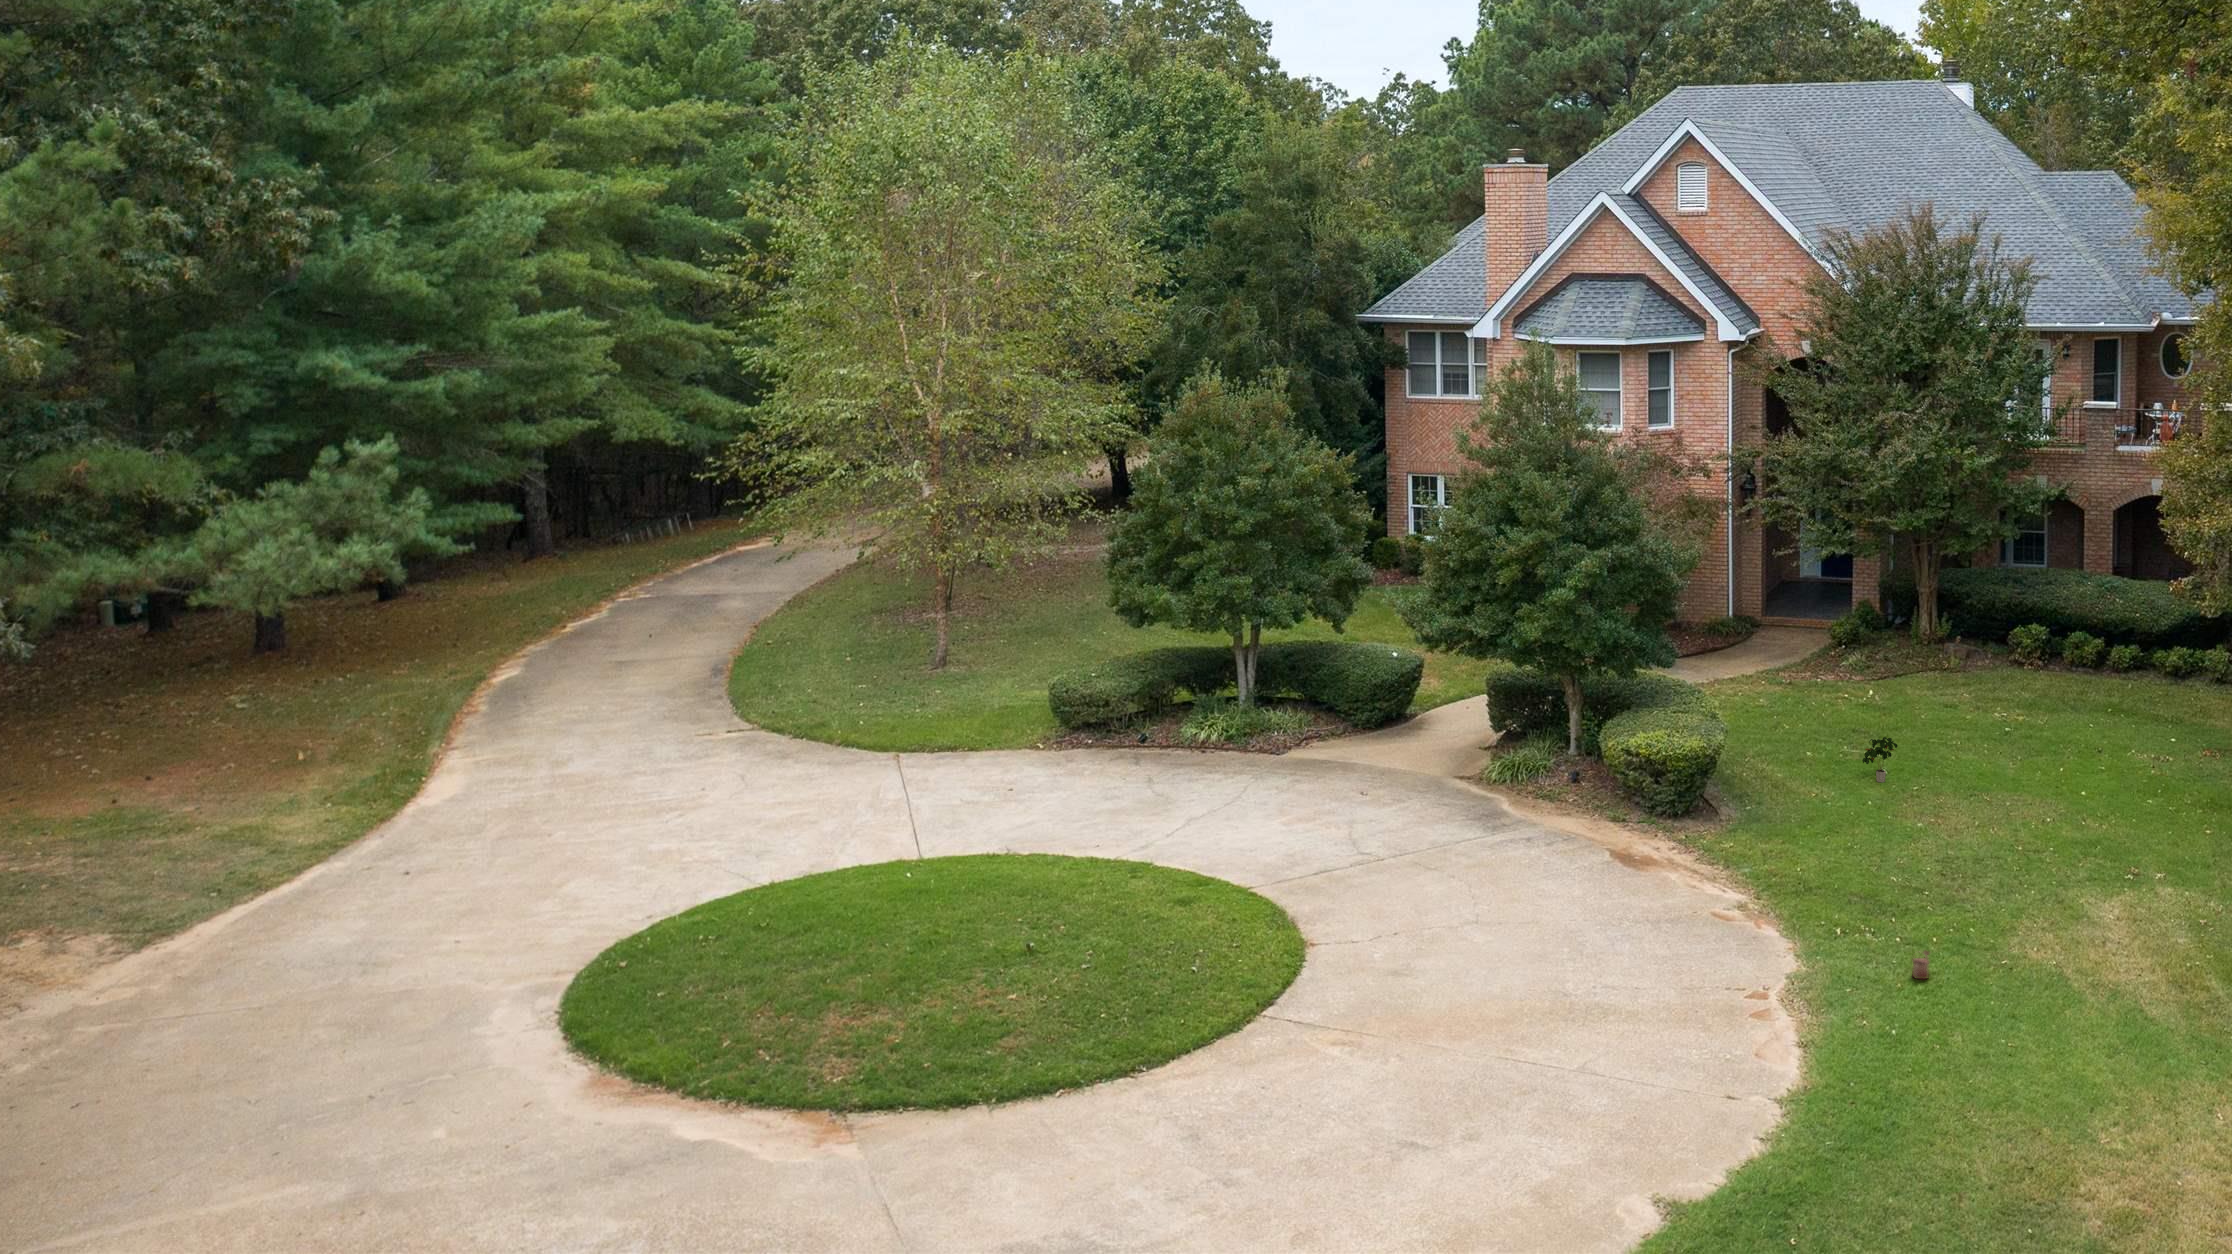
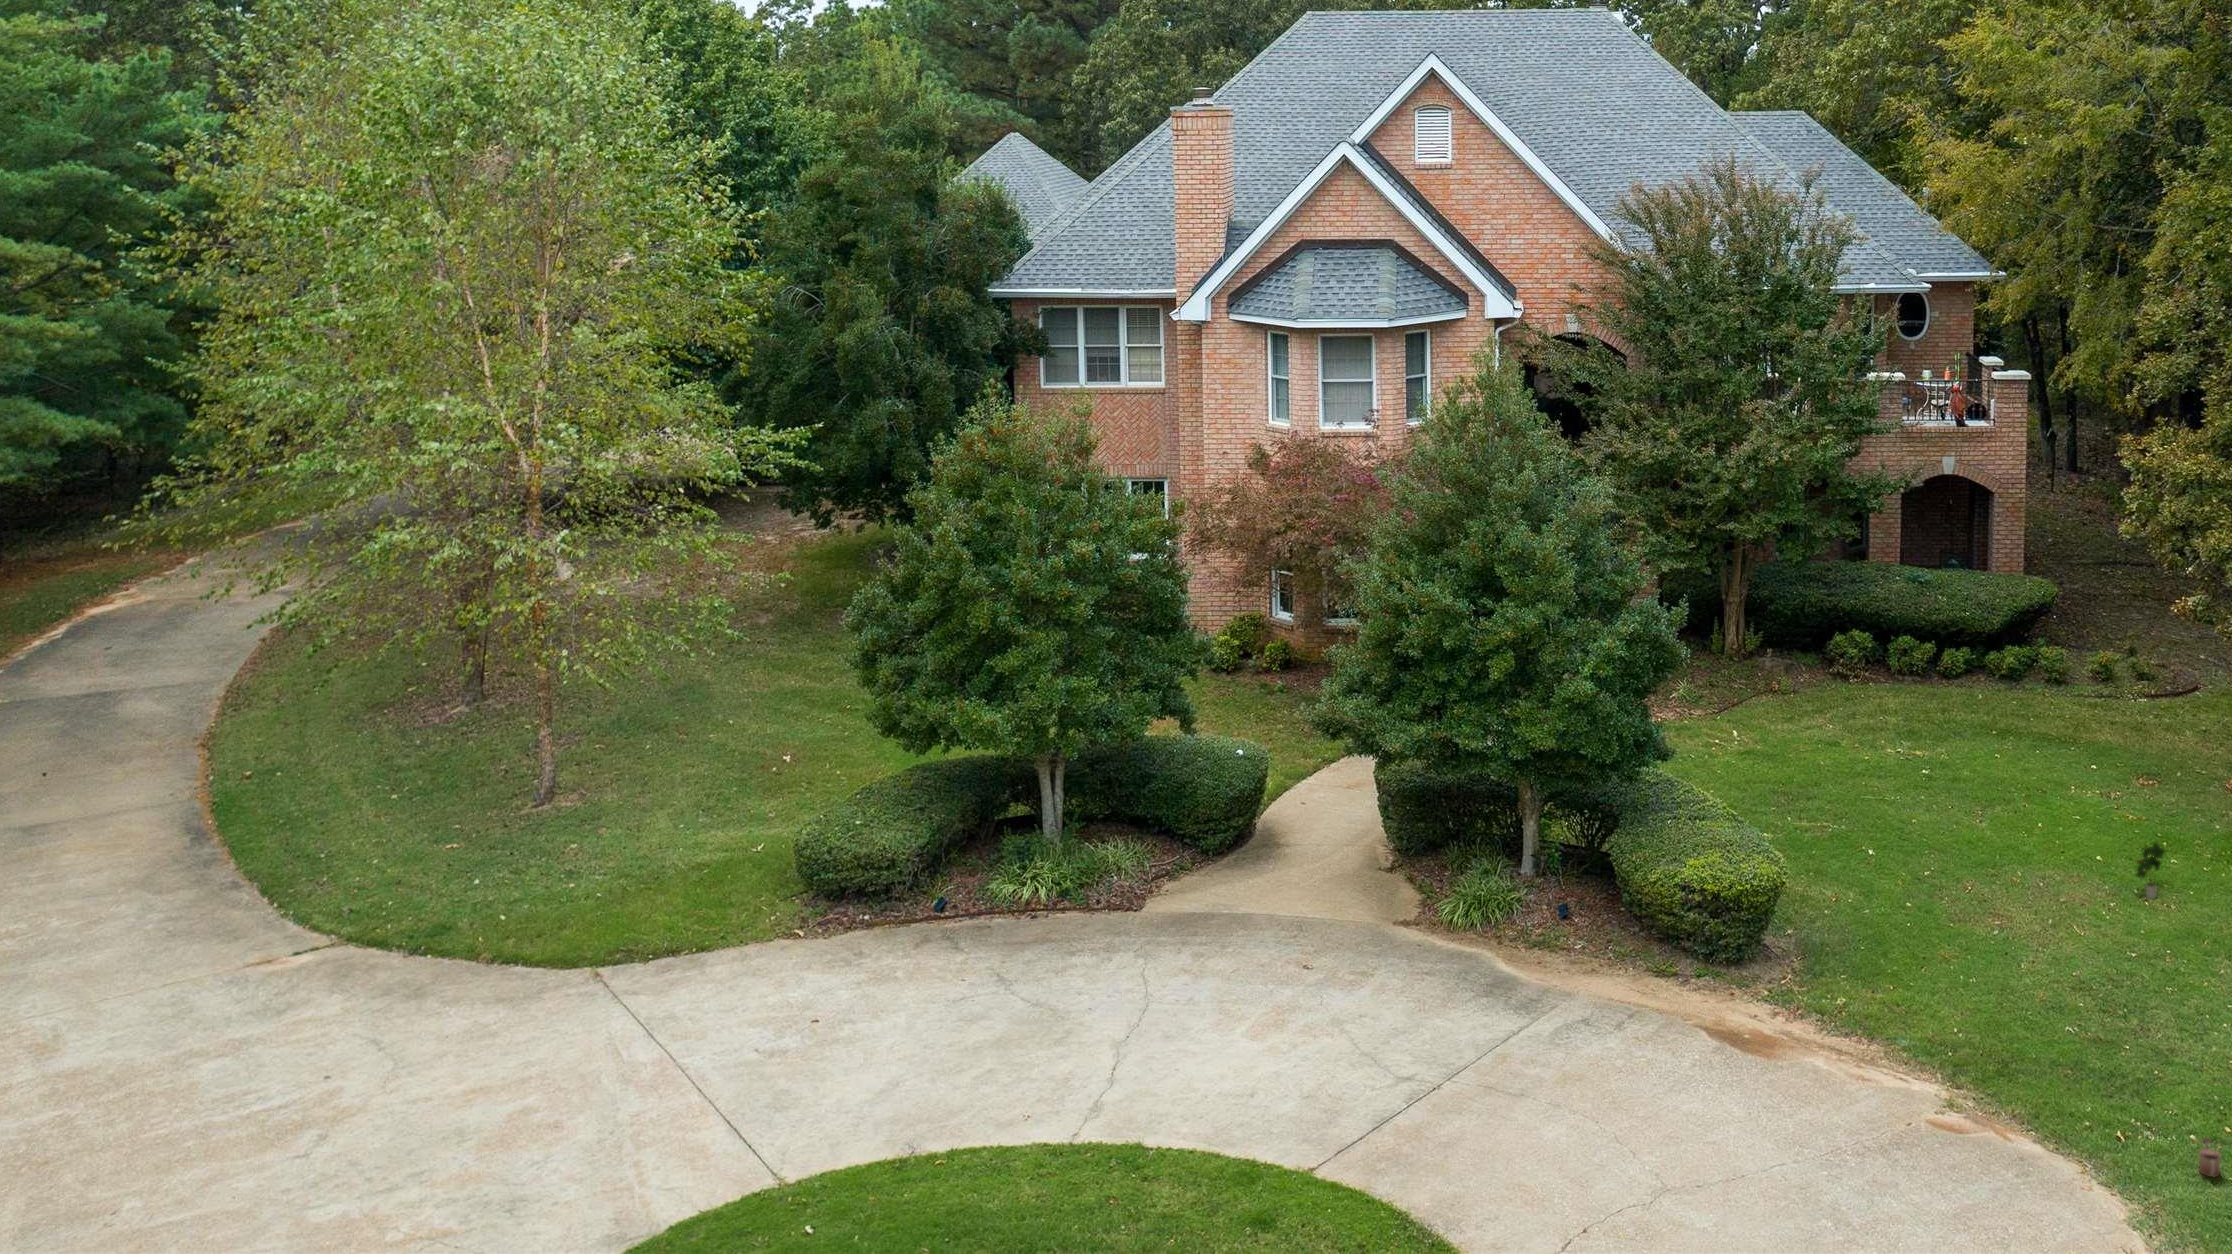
potted plant: present [1862,737,1898,782] -> present [2136,843,2166,899]

